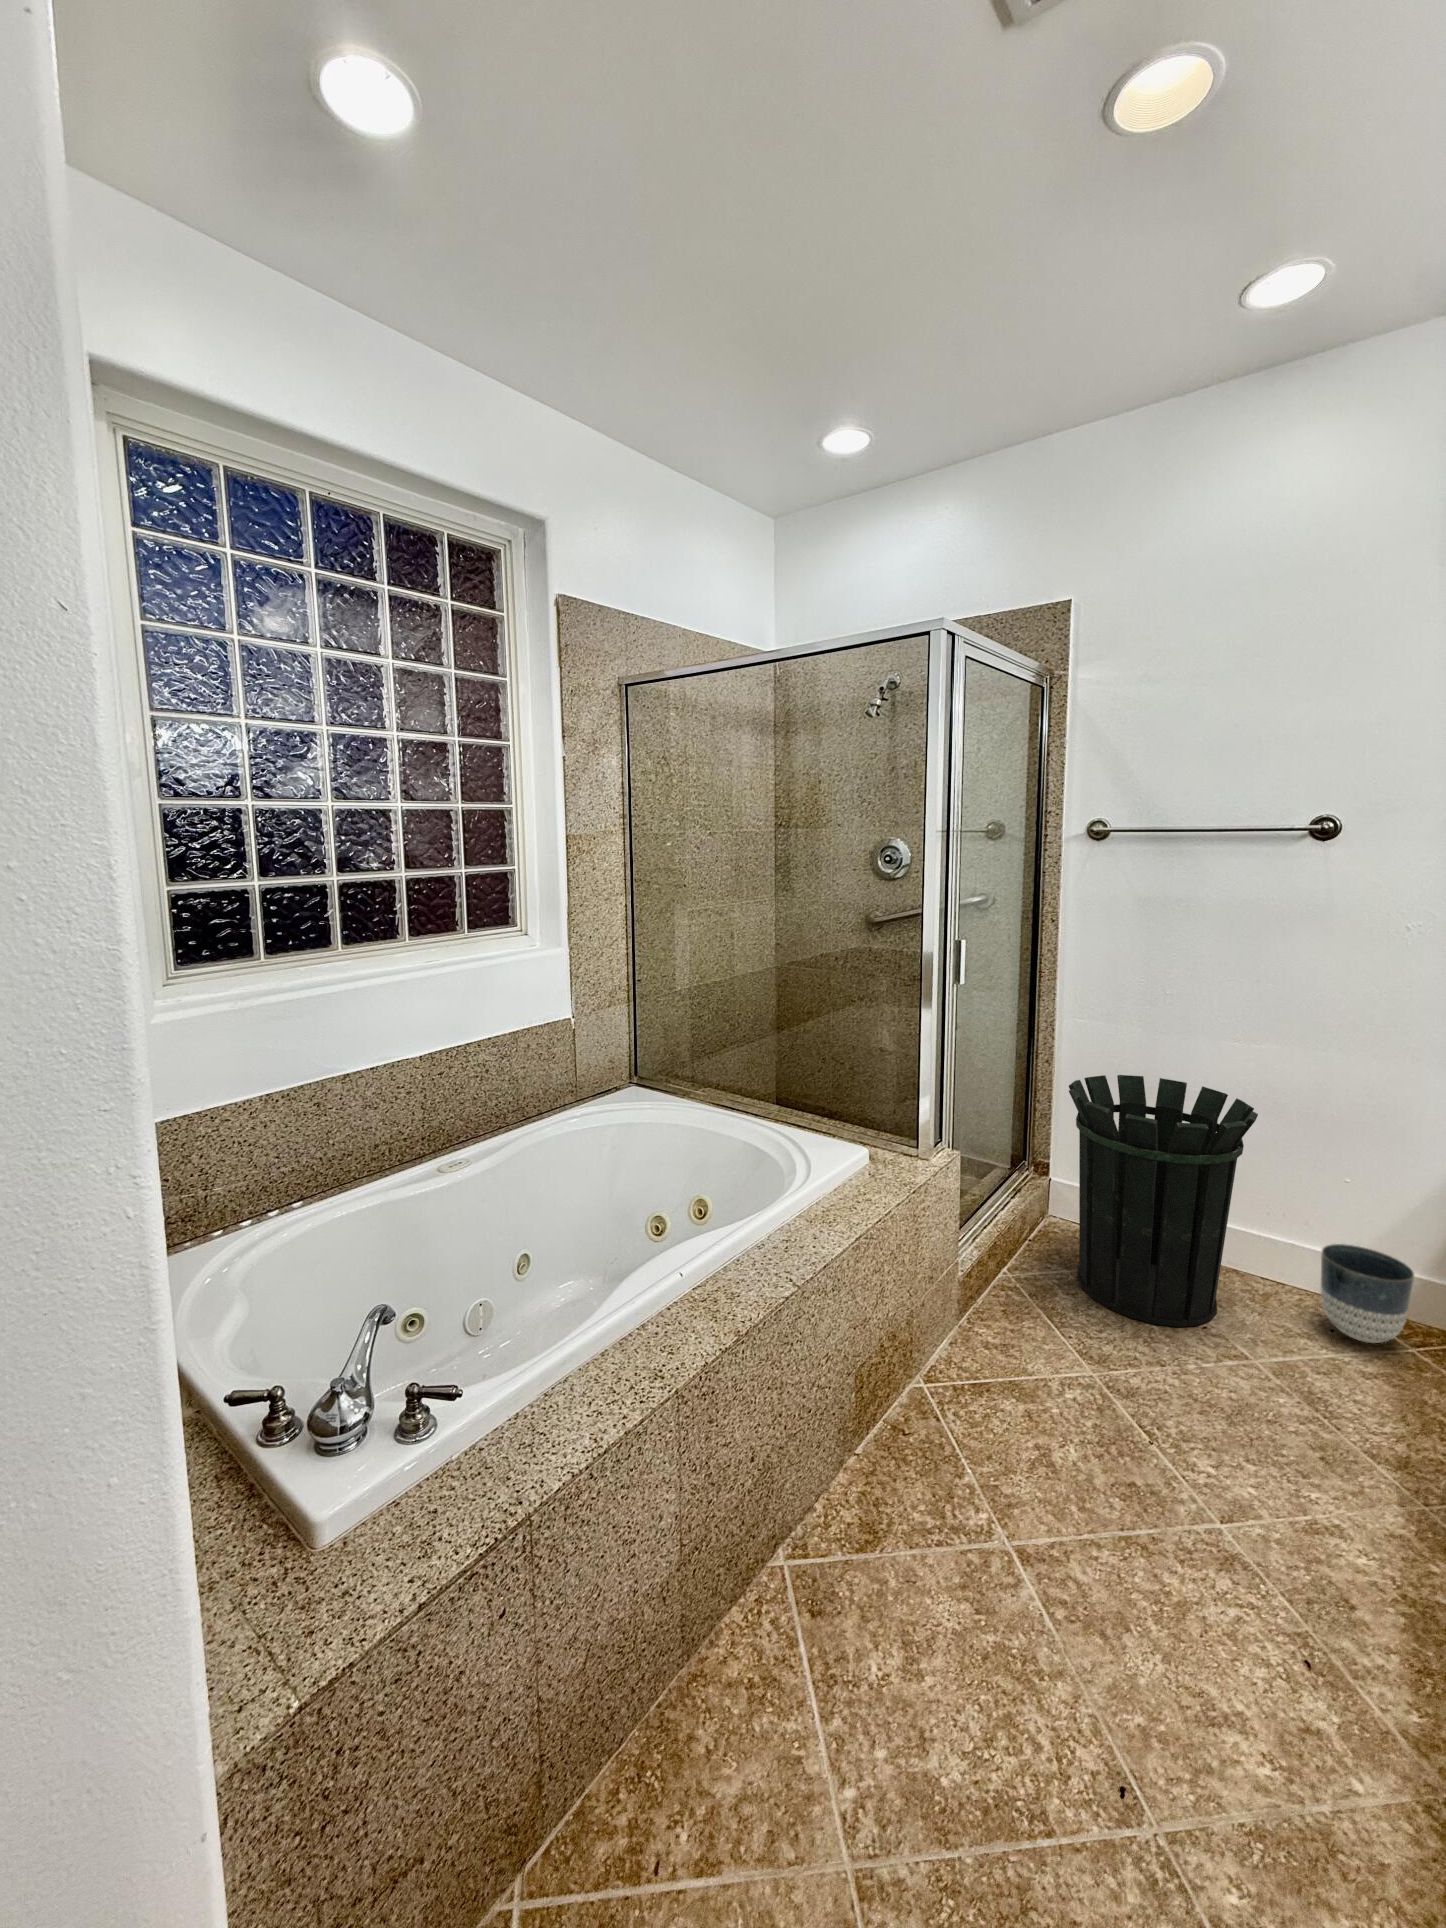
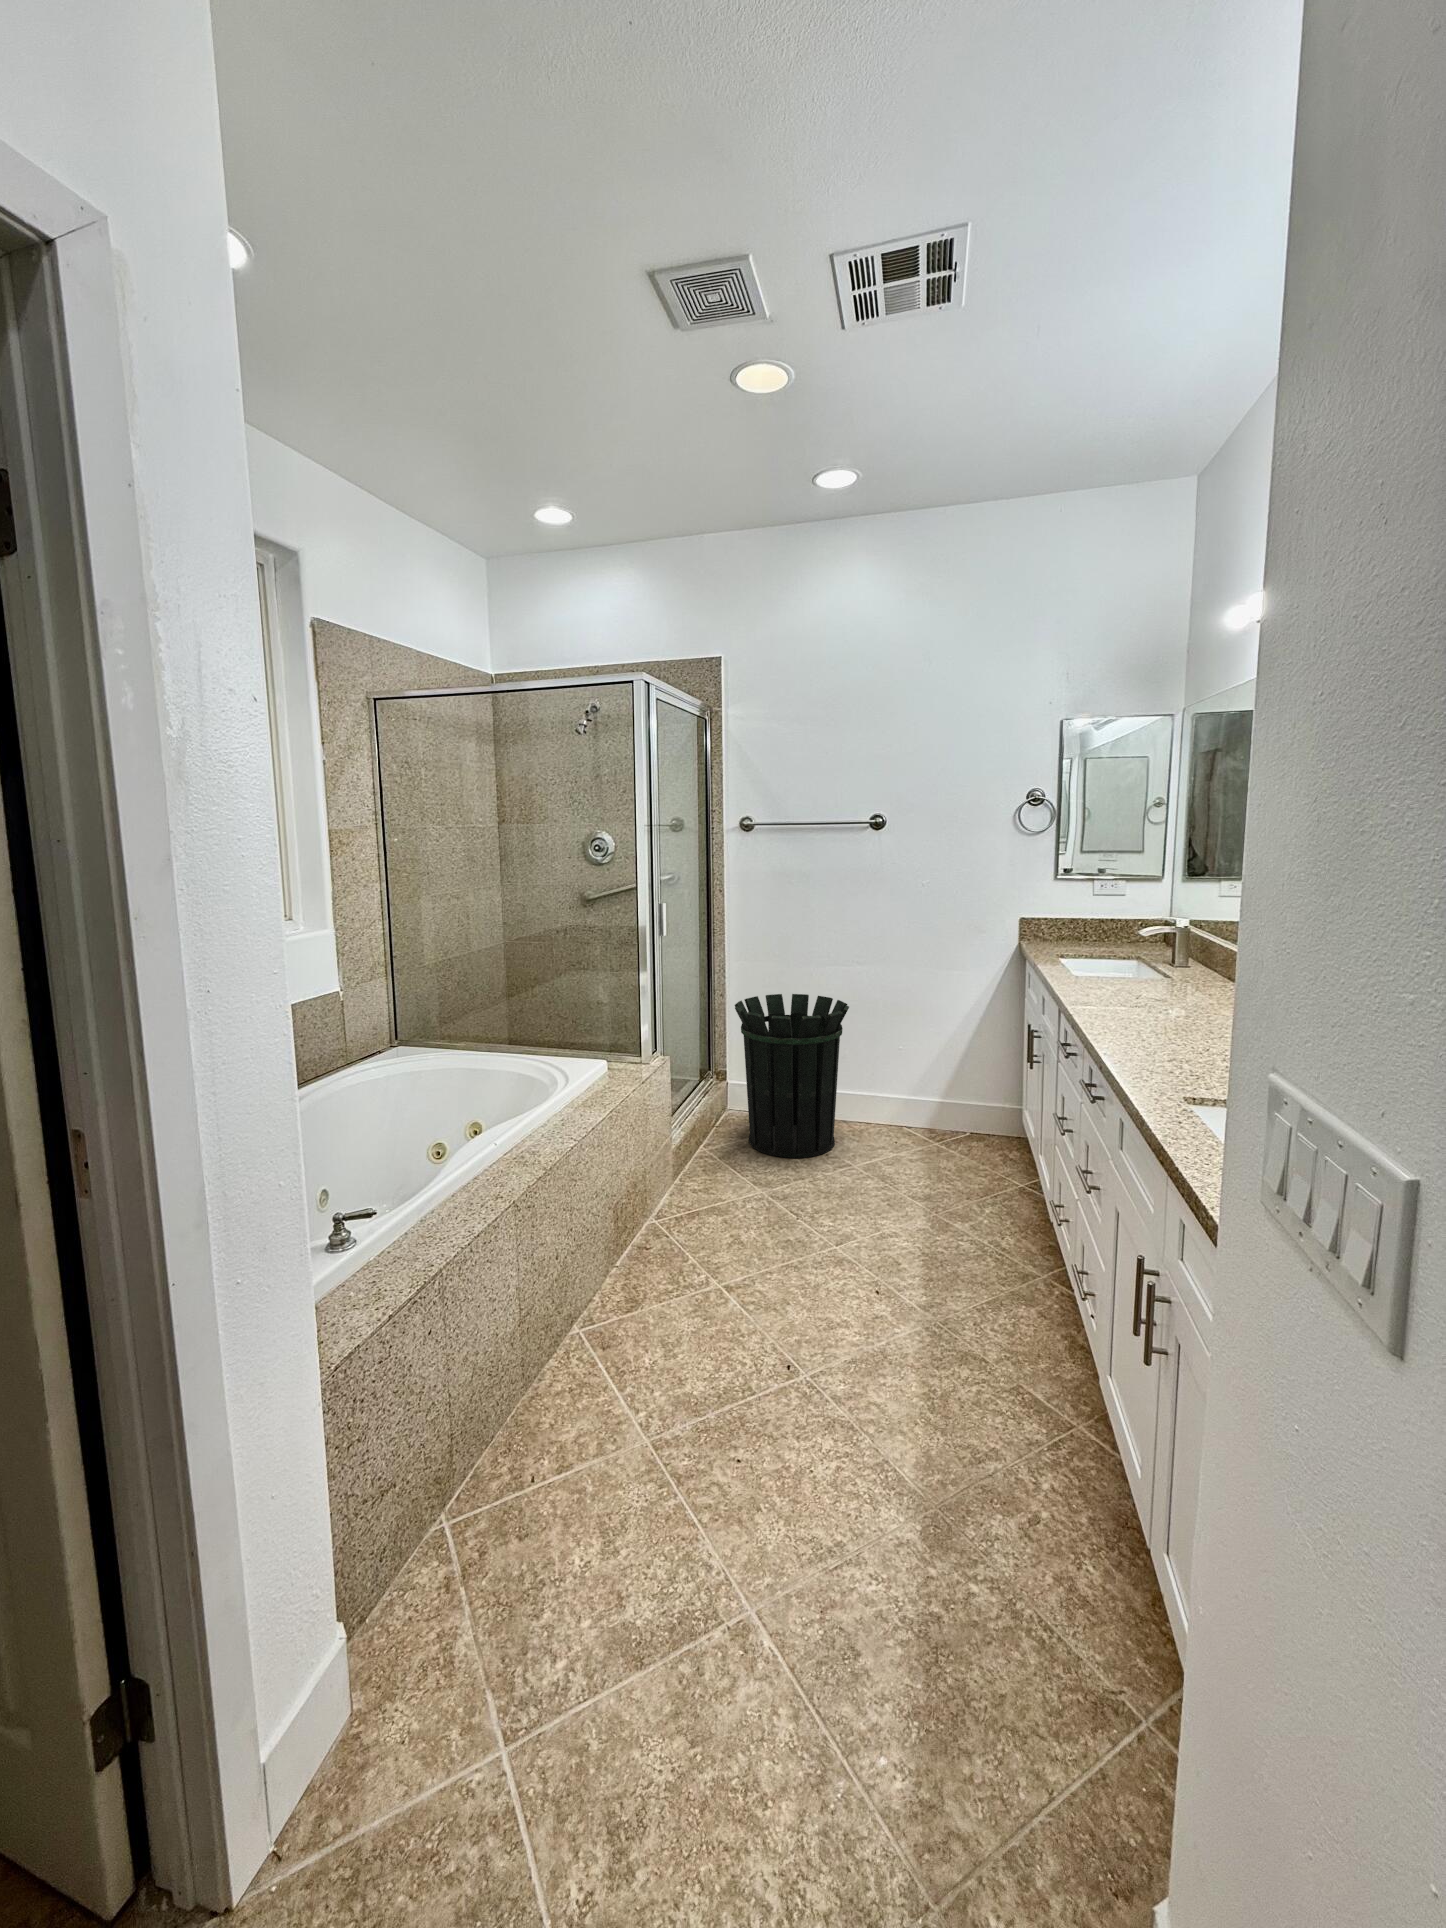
planter: present [1320,1244,1414,1343] -> none [890,1085,937,1143]

